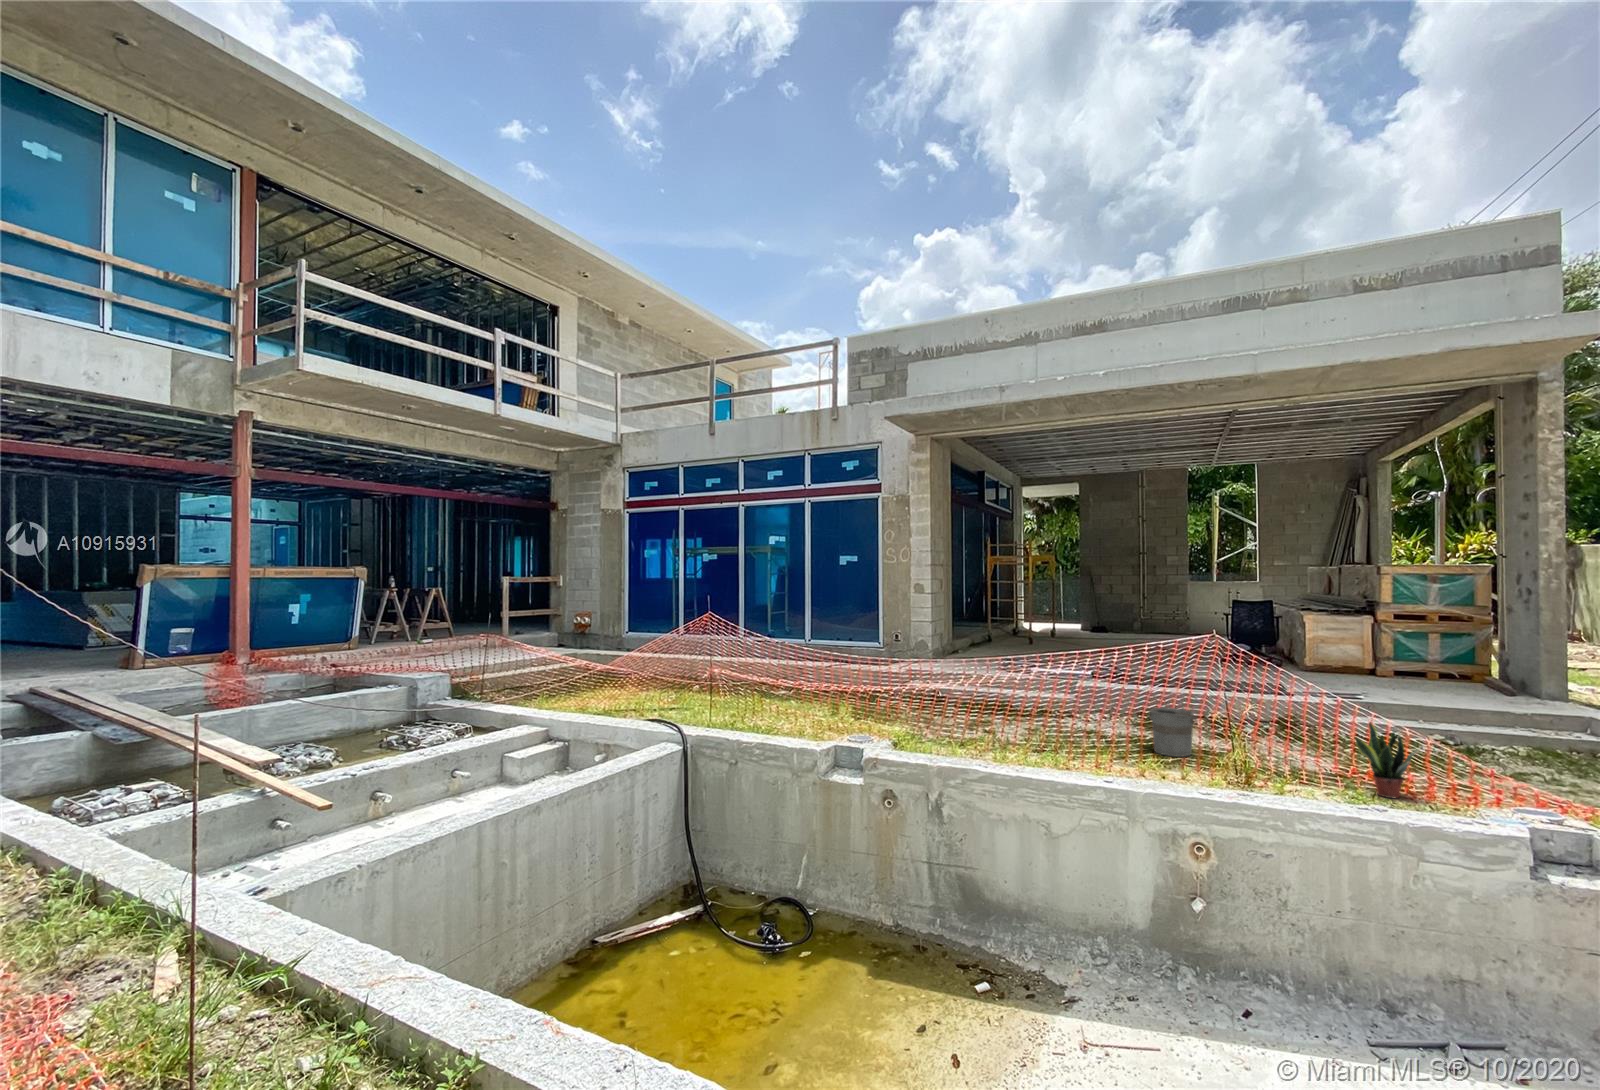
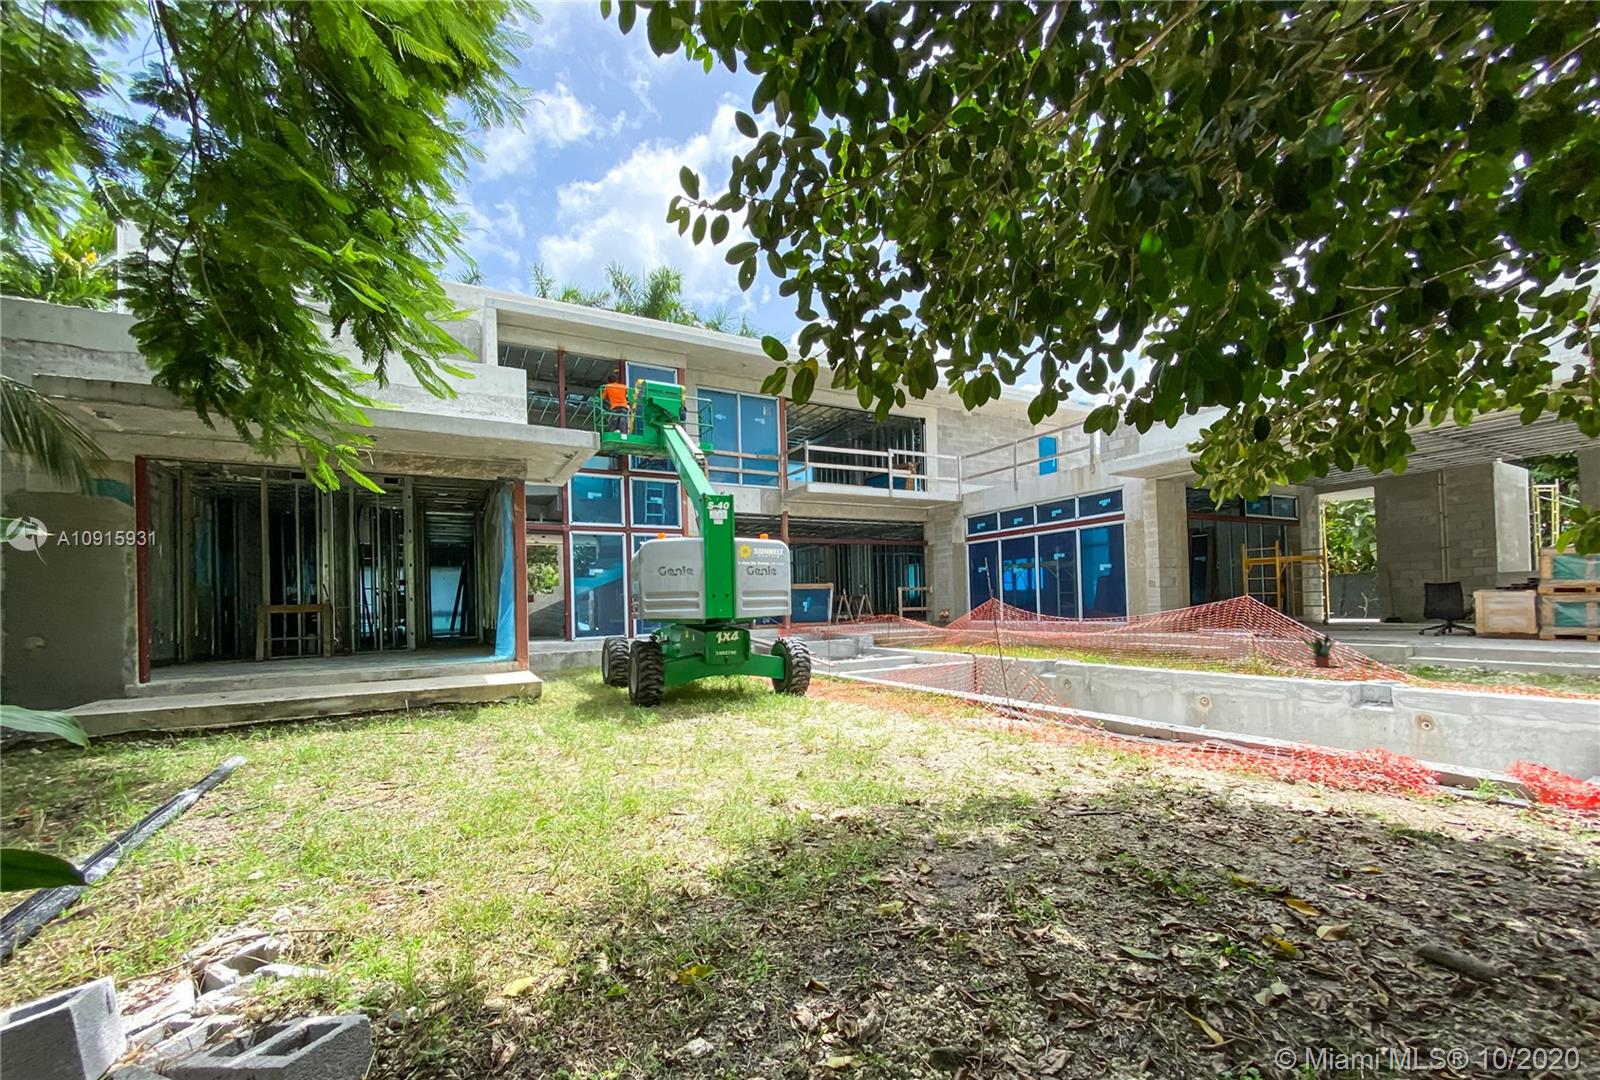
bucket: present [1147,708,1197,757] -> none [1217,632,1246,657]

